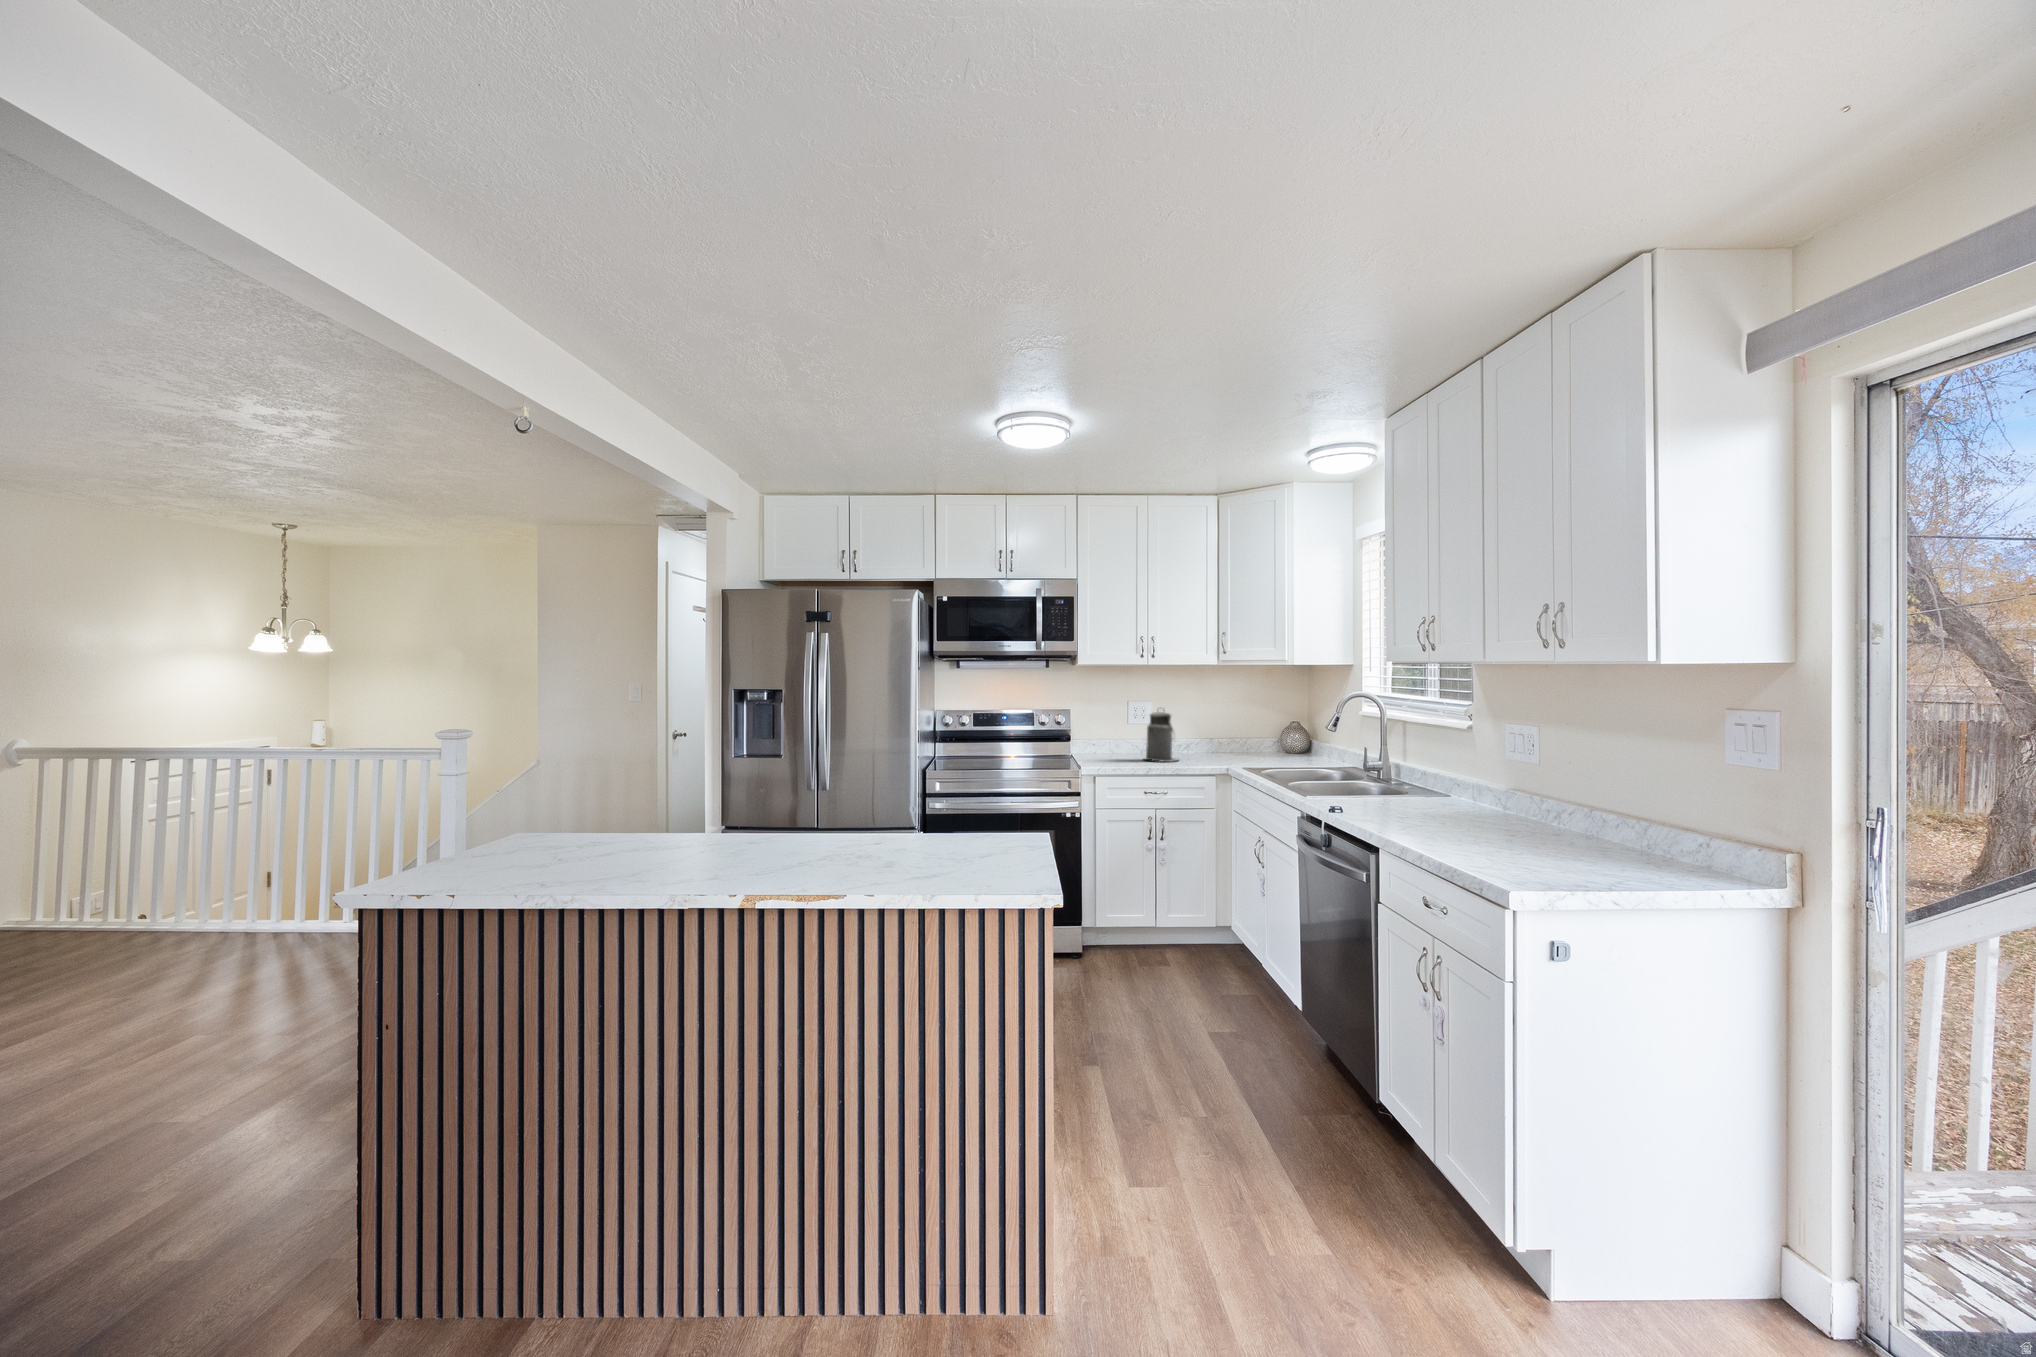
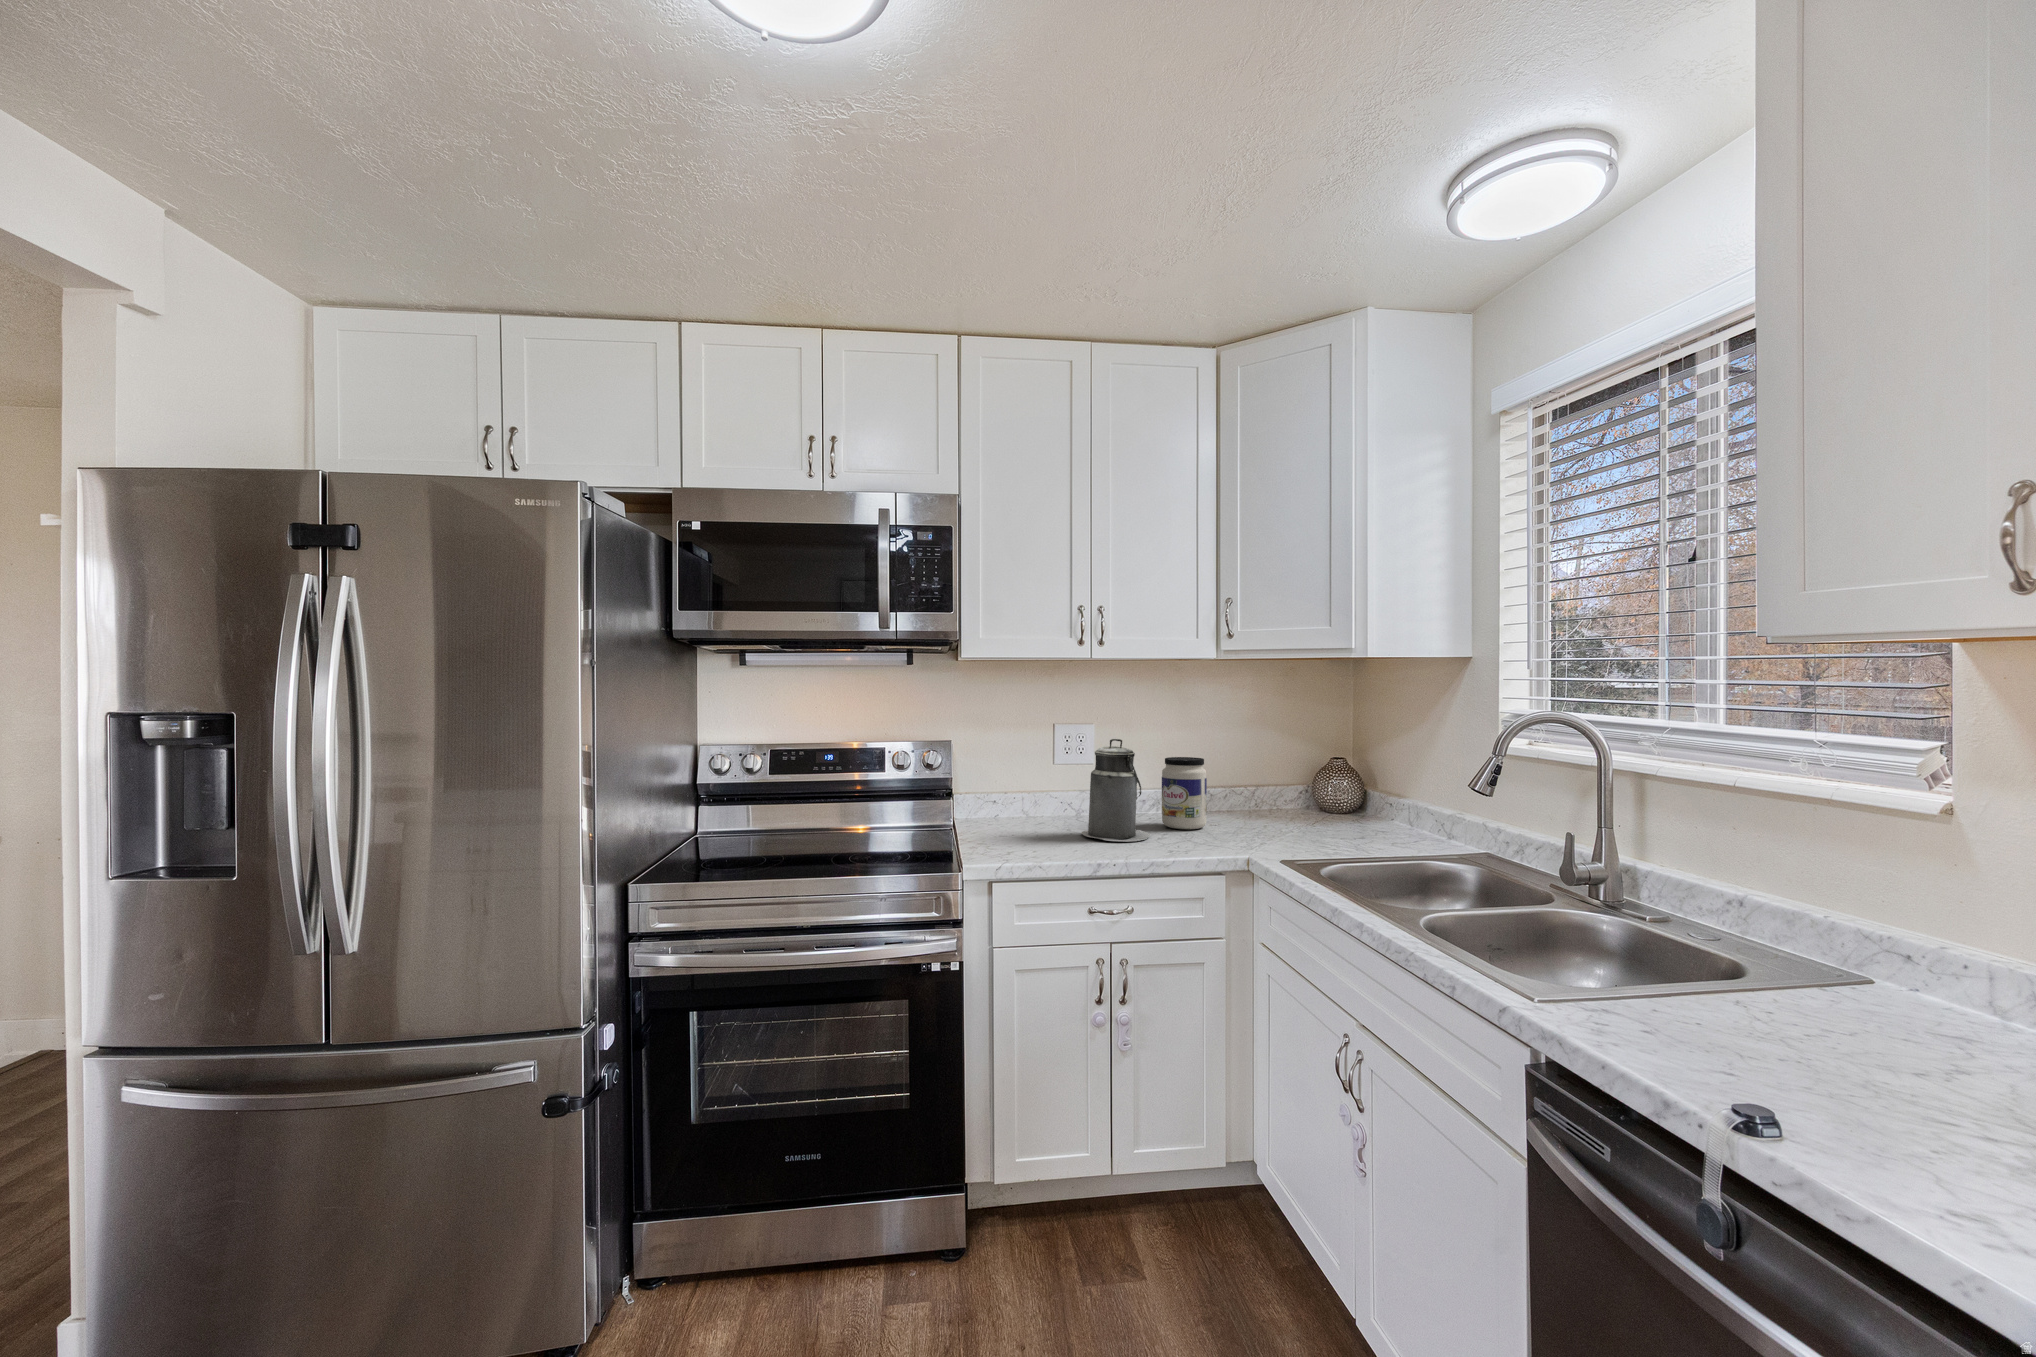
jar: none [1189,719,1214,758] -> present [1162,757,1207,829]

